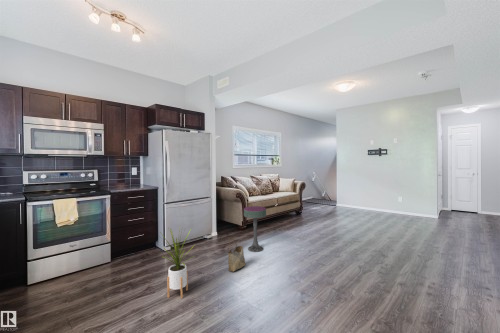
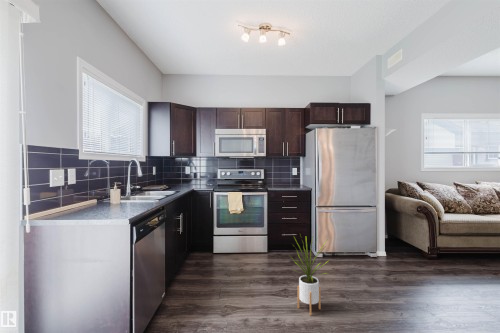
bar stool: present [244,206,266,252] -> none [420,228,463,300]
woven basket: present [228,238,246,272] -> none [380,265,411,312]

